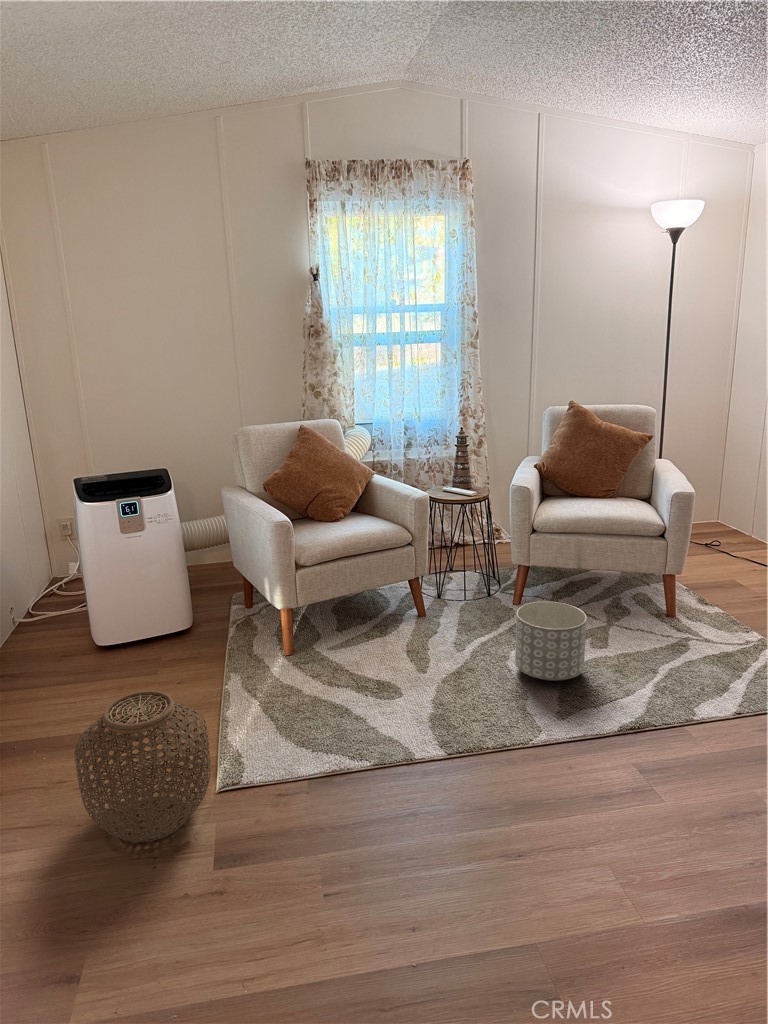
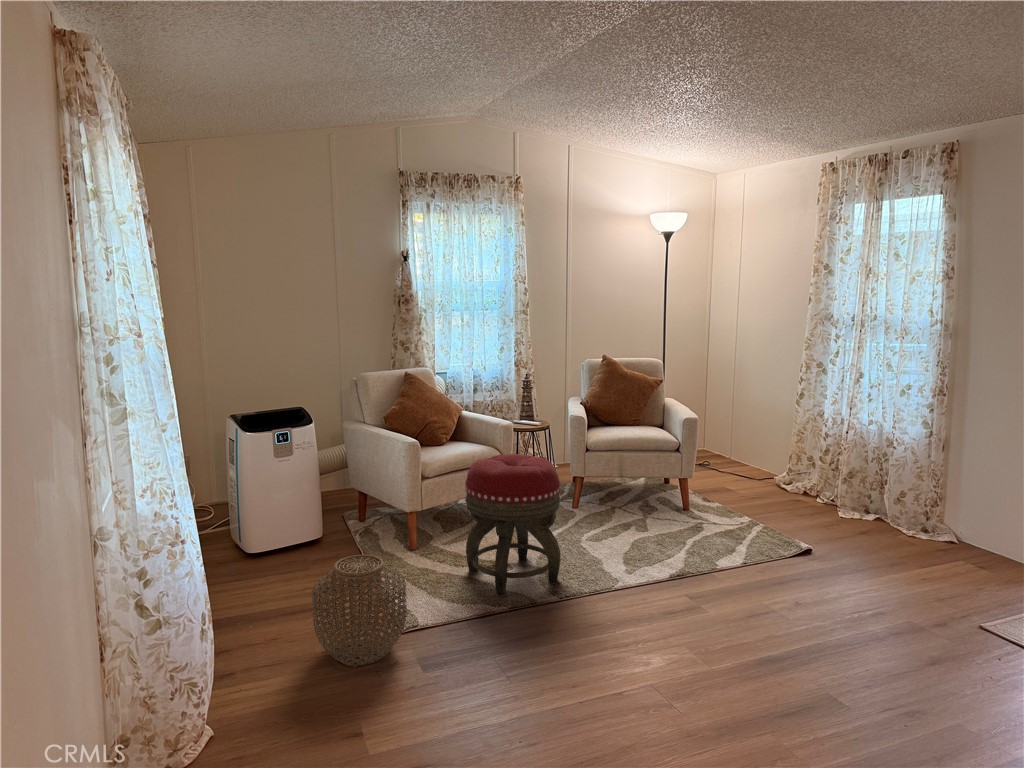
footstool: none [332,545,463,736] -> present [465,454,561,593]
planter: present [515,601,587,681] -> none [588,497,639,553]

